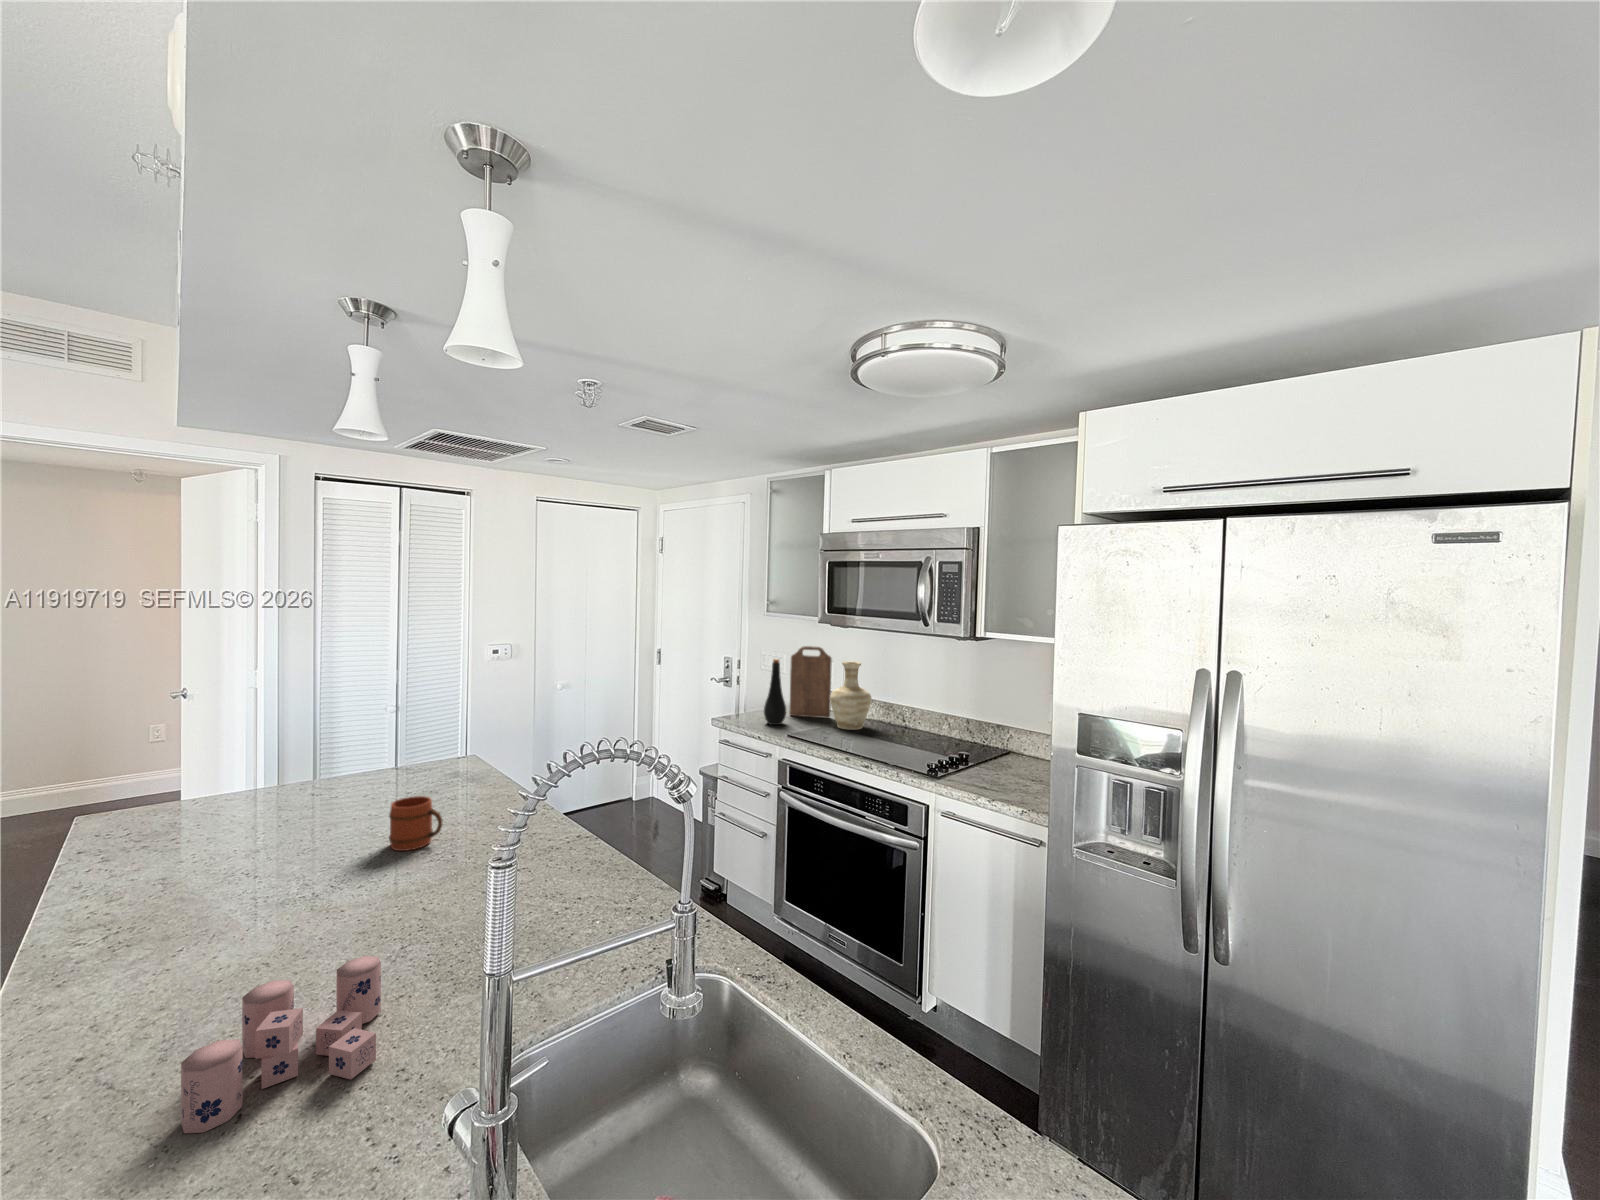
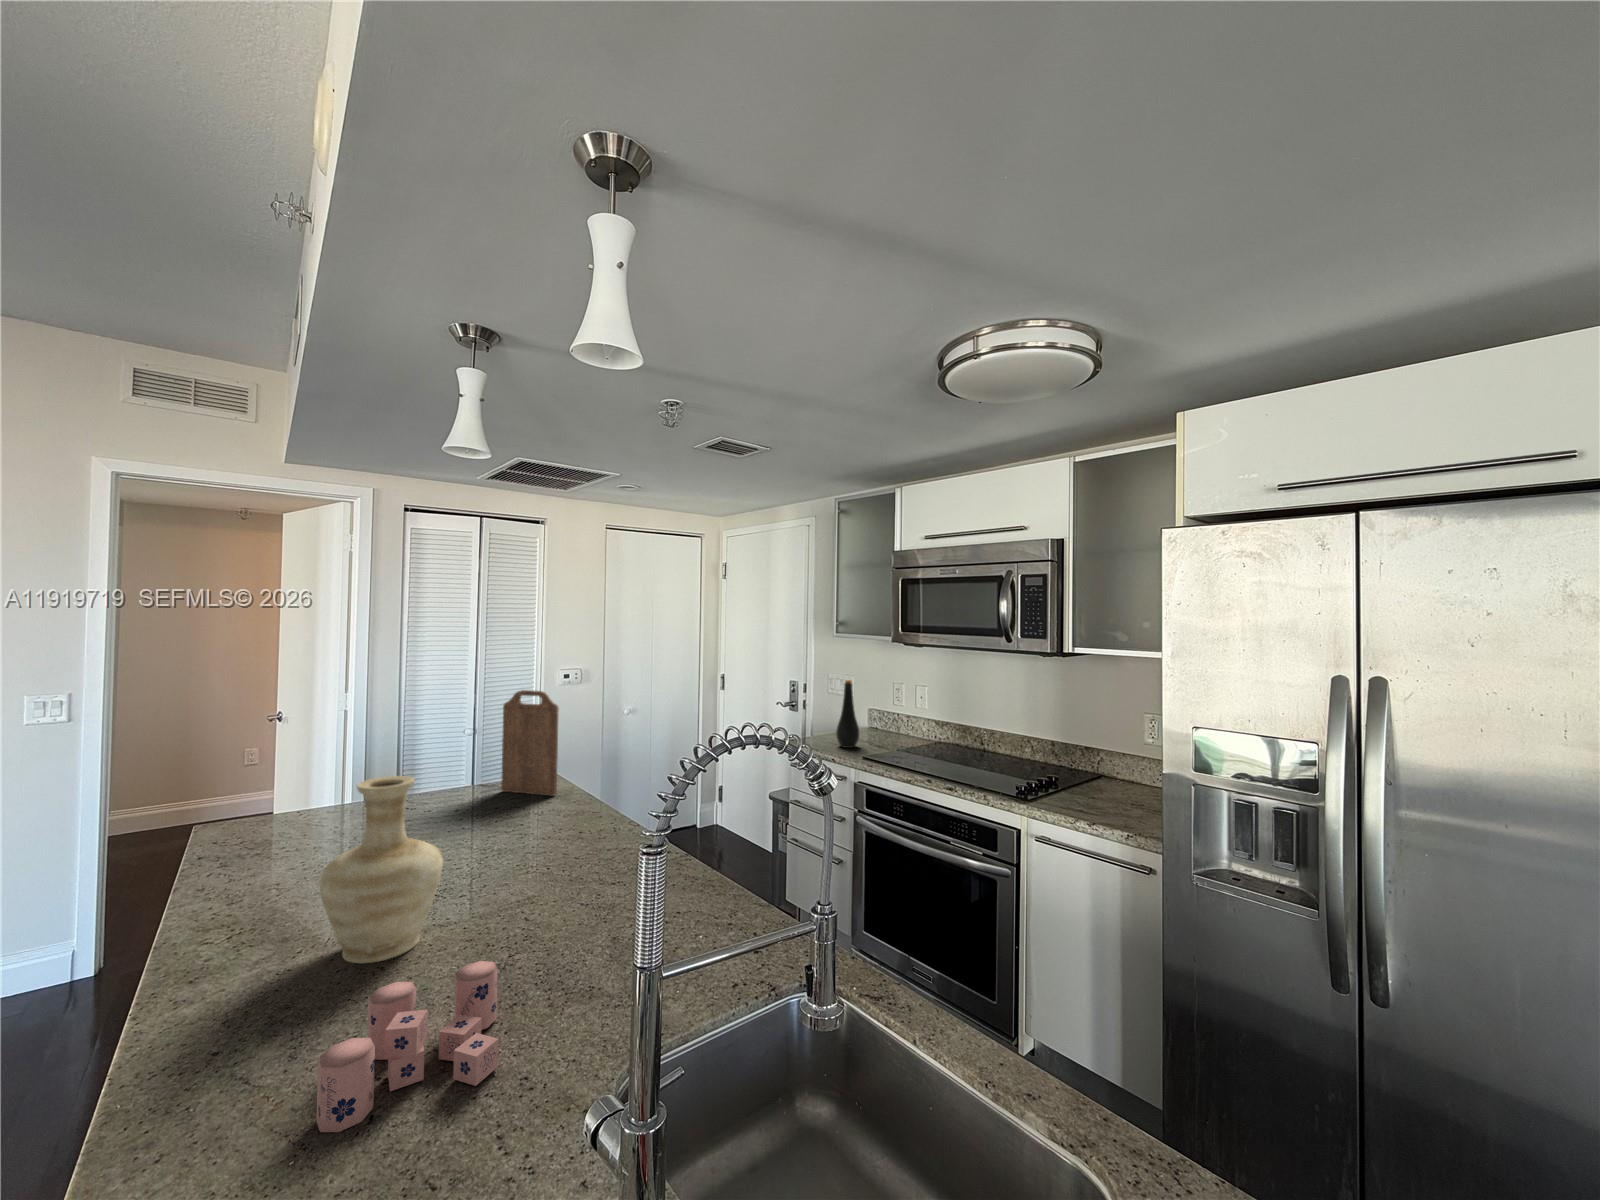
cutting board: present [789,646,832,718] -> present [501,690,559,795]
vase: present [830,661,871,730] -> present [319,776,443,963]
mug: present [389,796,442,851] -> none [484,809,535,863]

